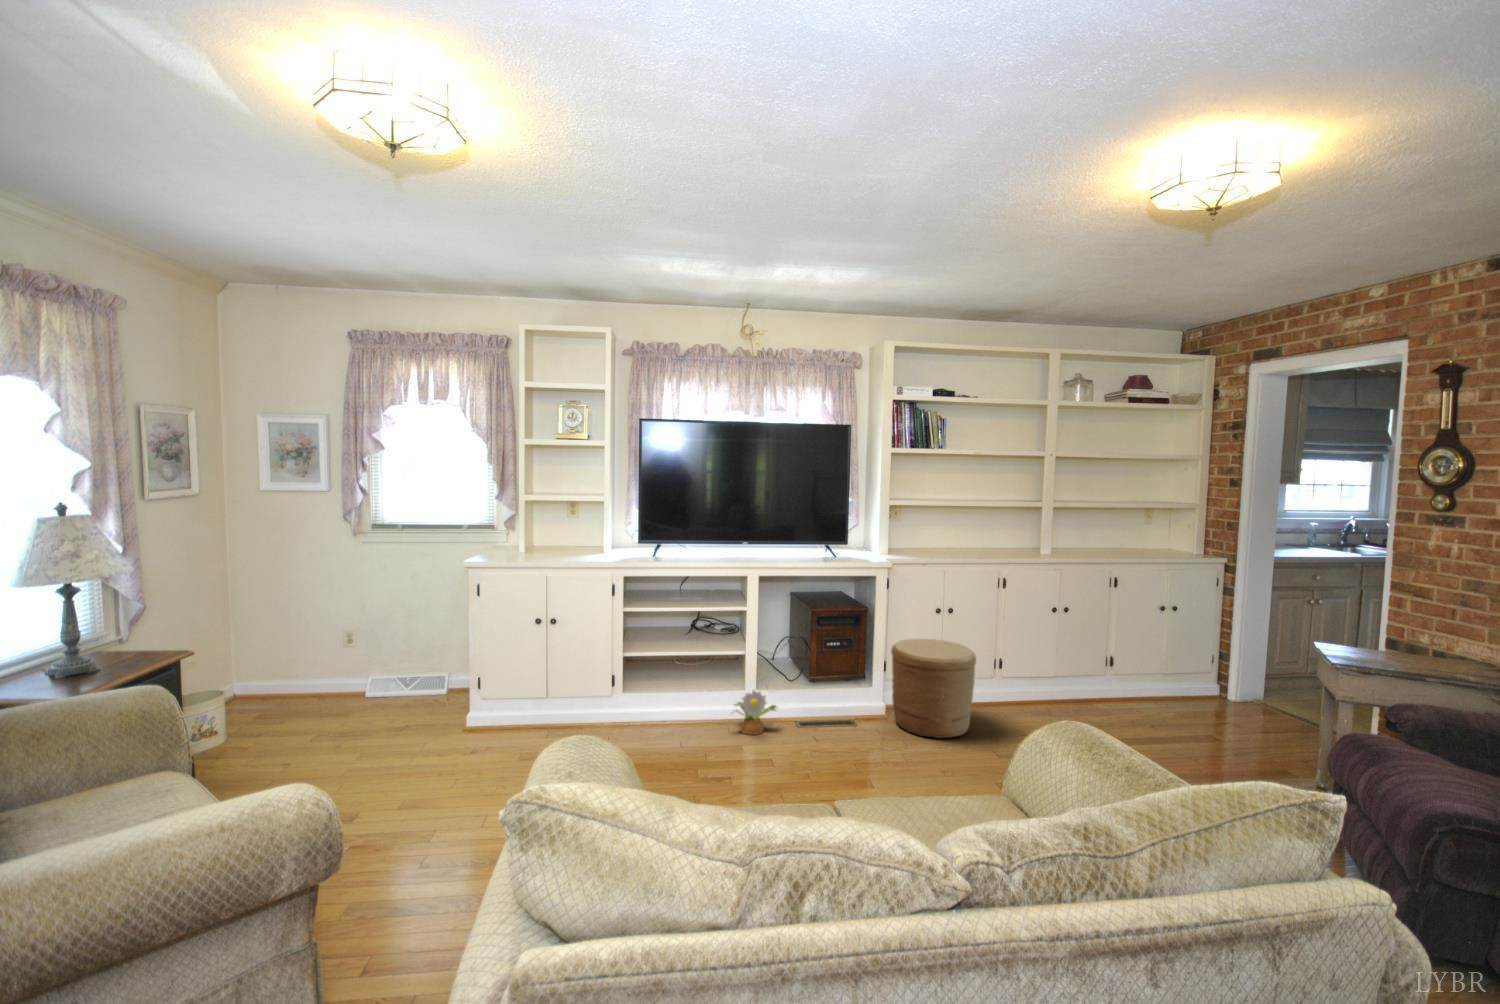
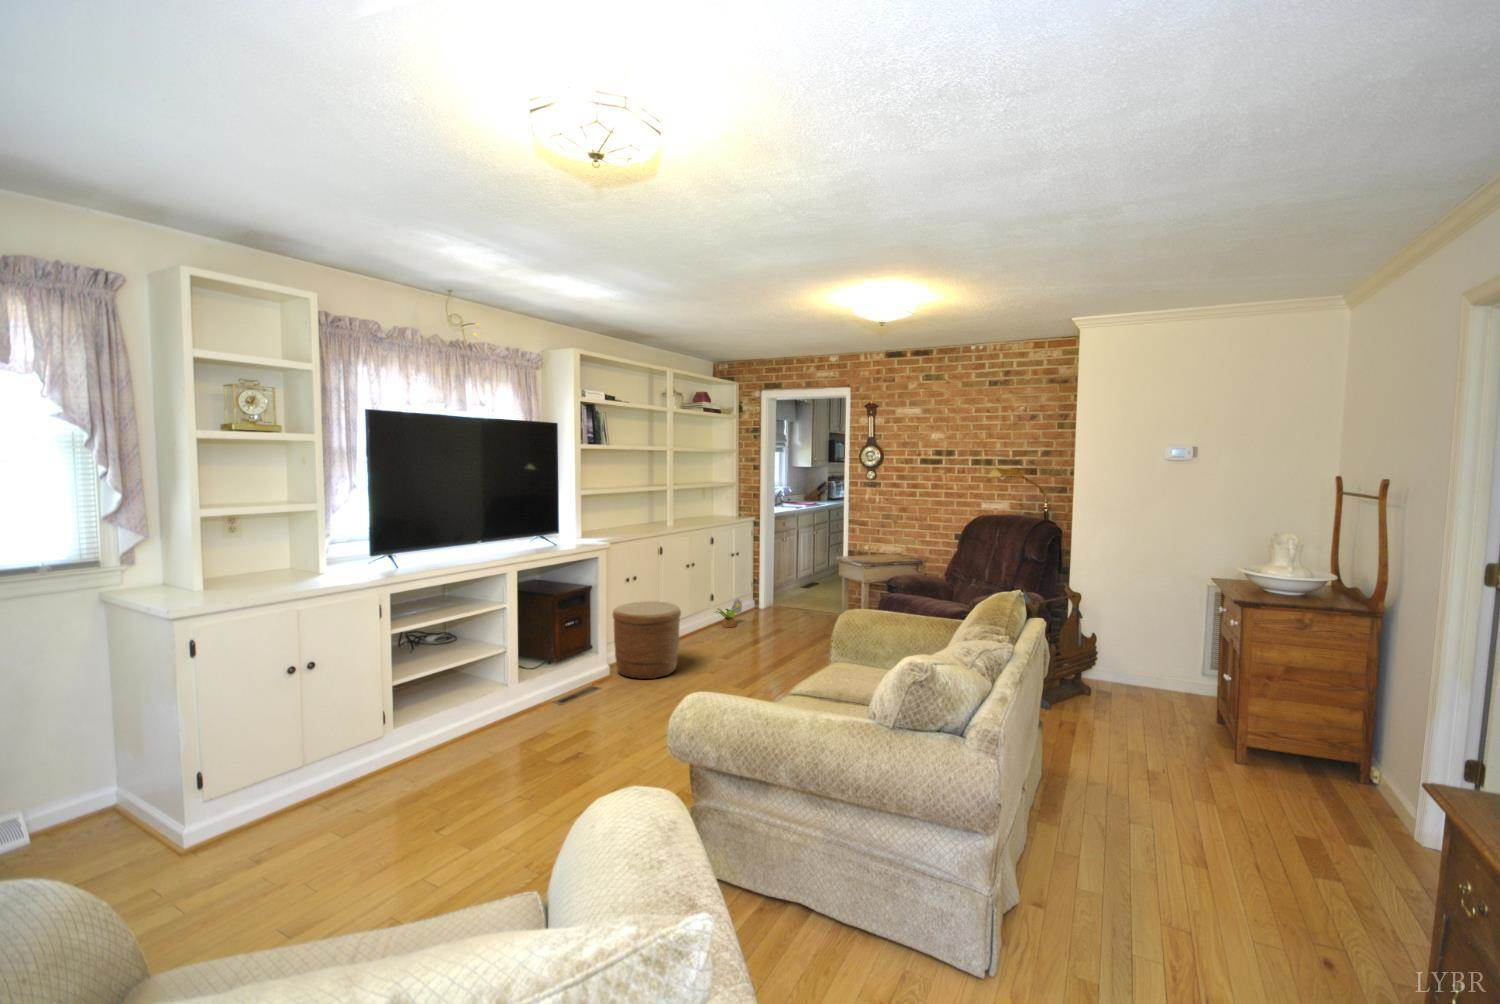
decorative plant: present [735,690,777,735] -> present [715,599,742,627]

